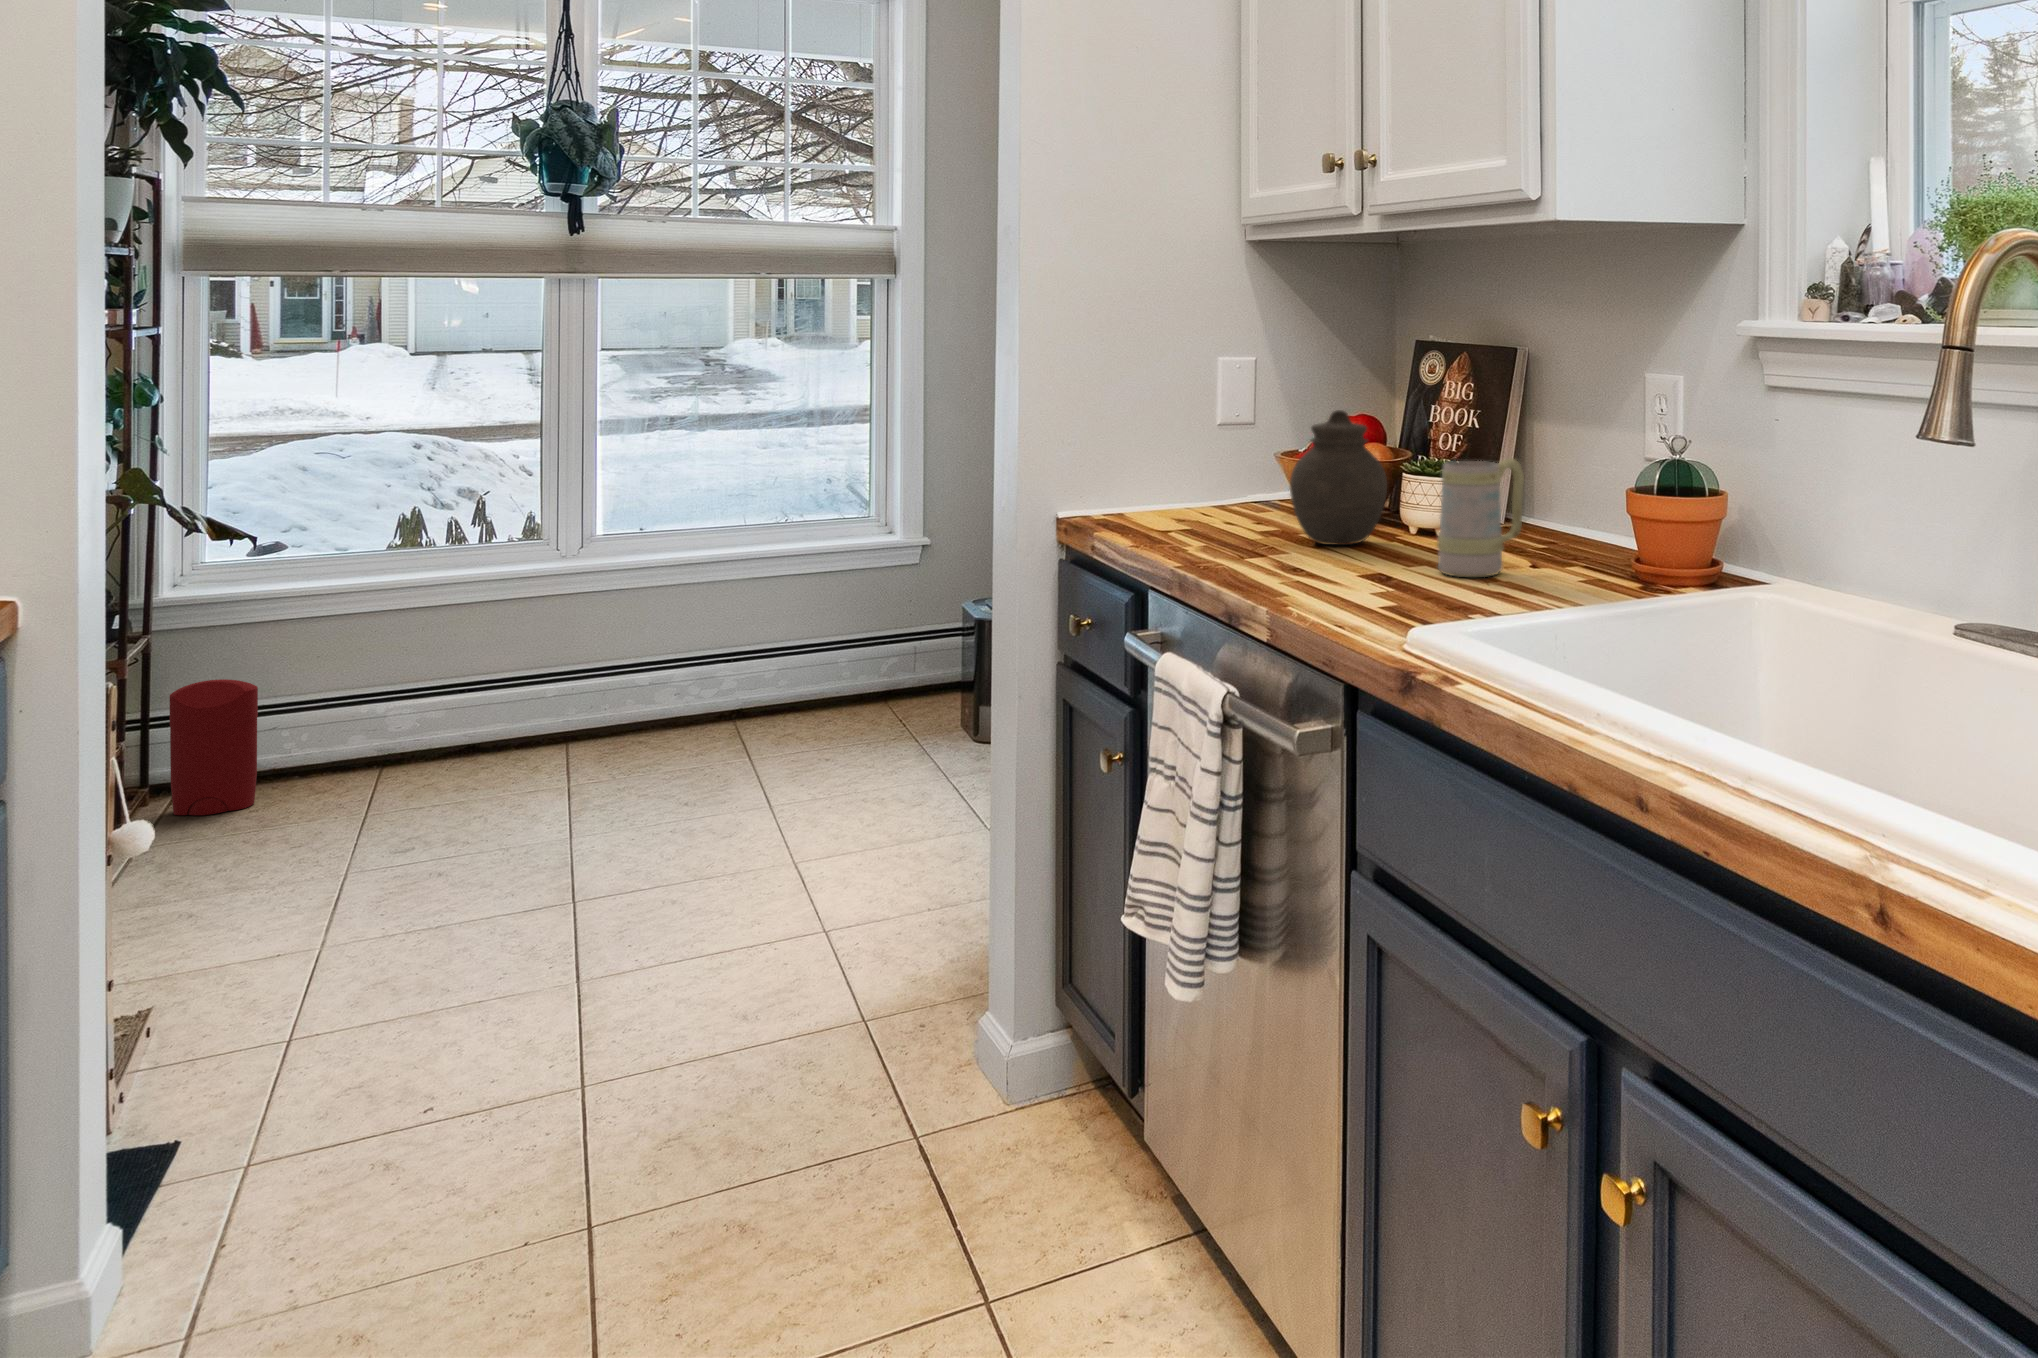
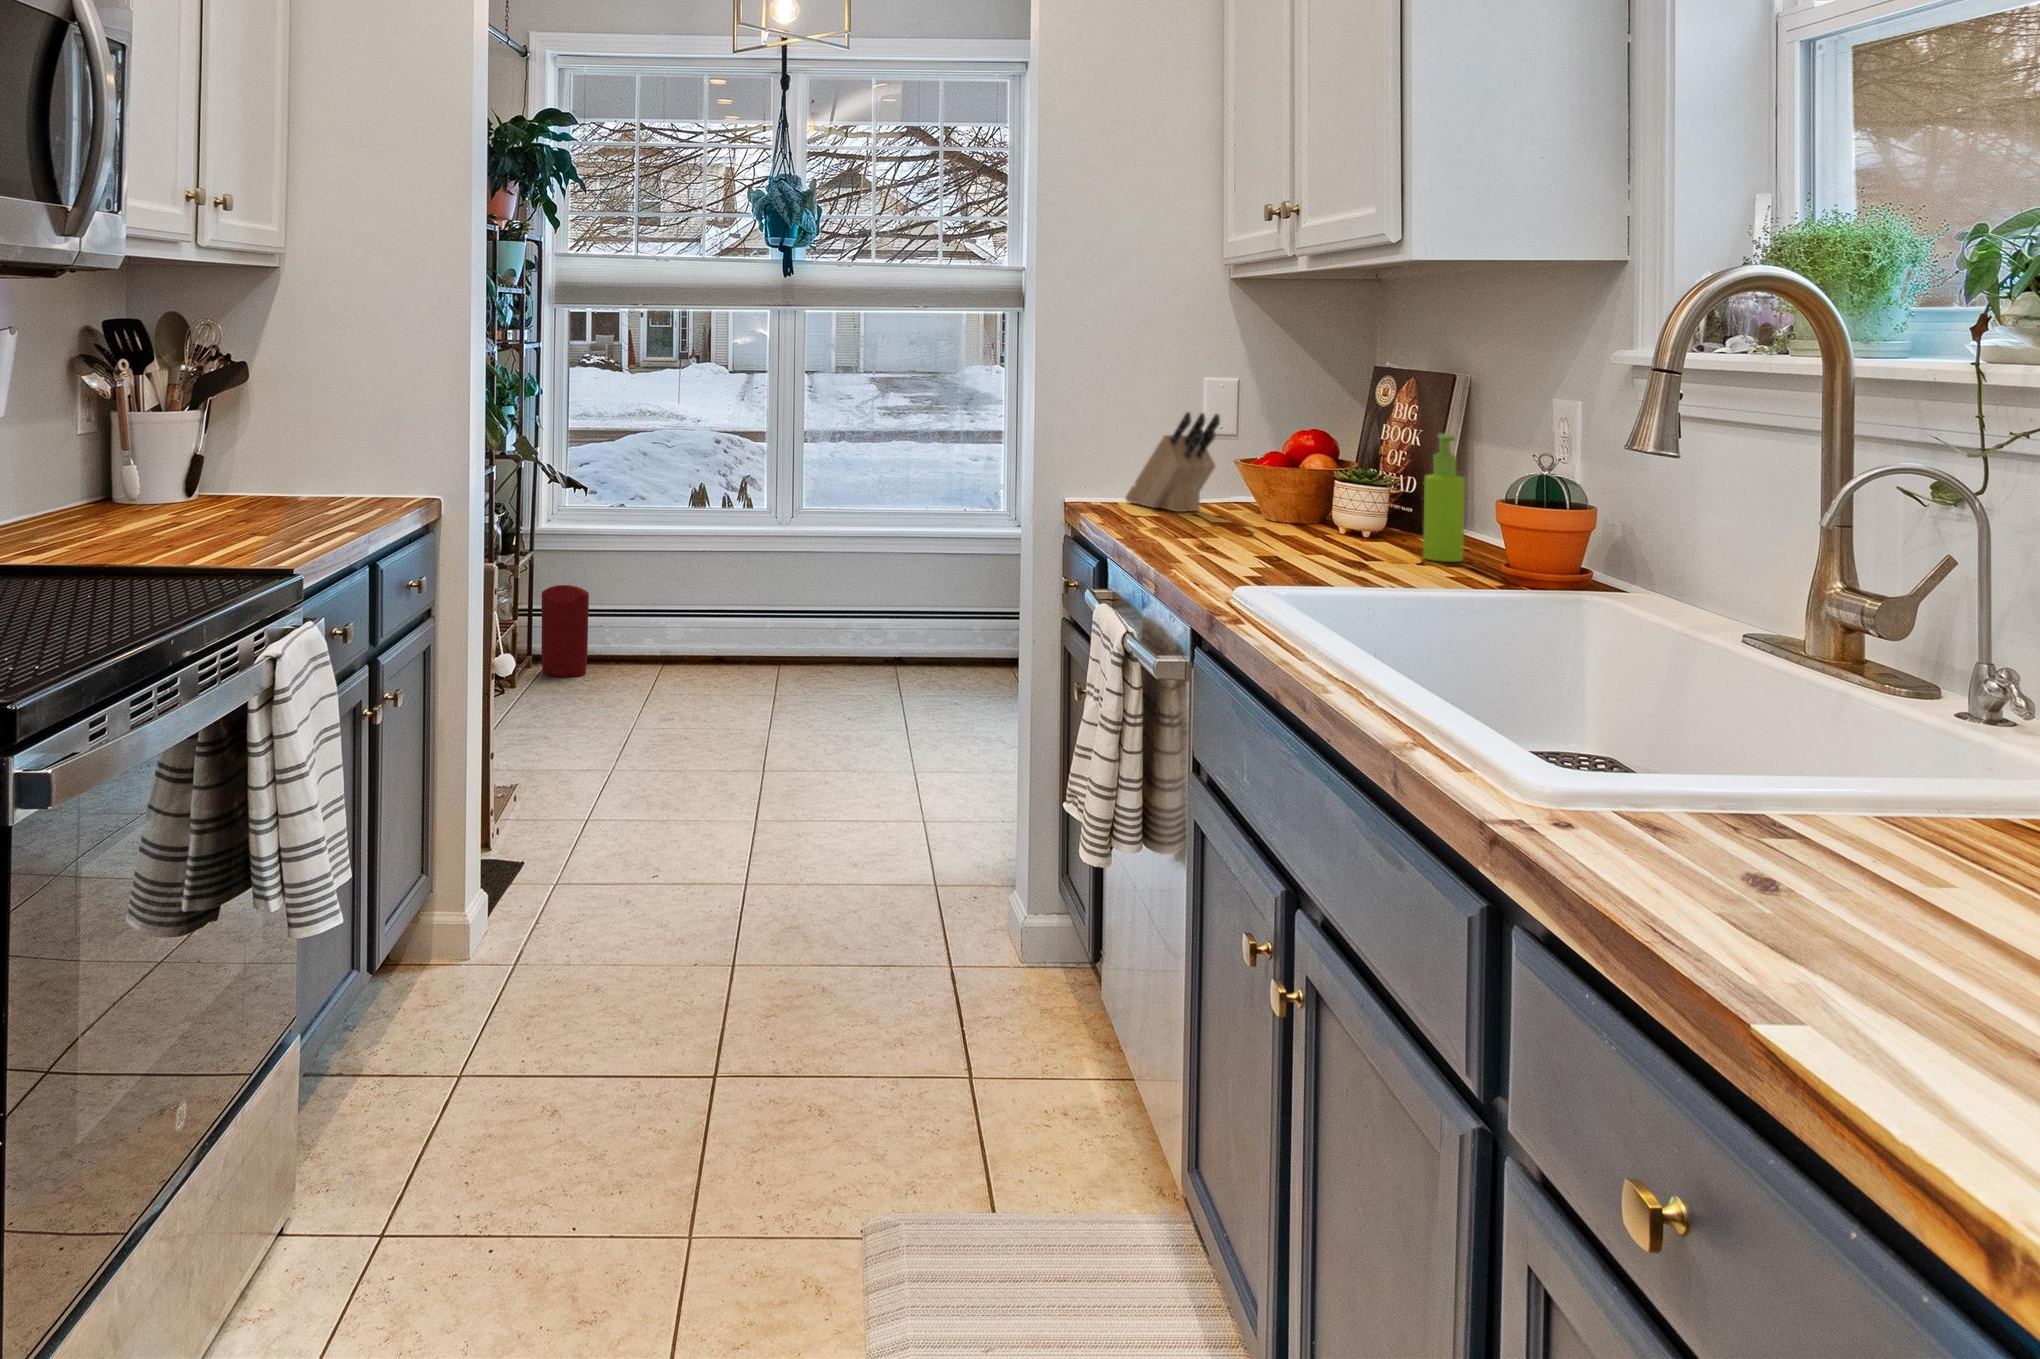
knife block: none [1133,401,1258,521] -> present [1126,412,1220,512]
jar: present [1290,410,1387,545] -> none [1222,421,1308,536]
soap dispenser: none [1535,418,1578,561] -> present [1423,434,1465,562]
mug: present [1437,458,1524,577] -> none [1314,466,1399,565]

